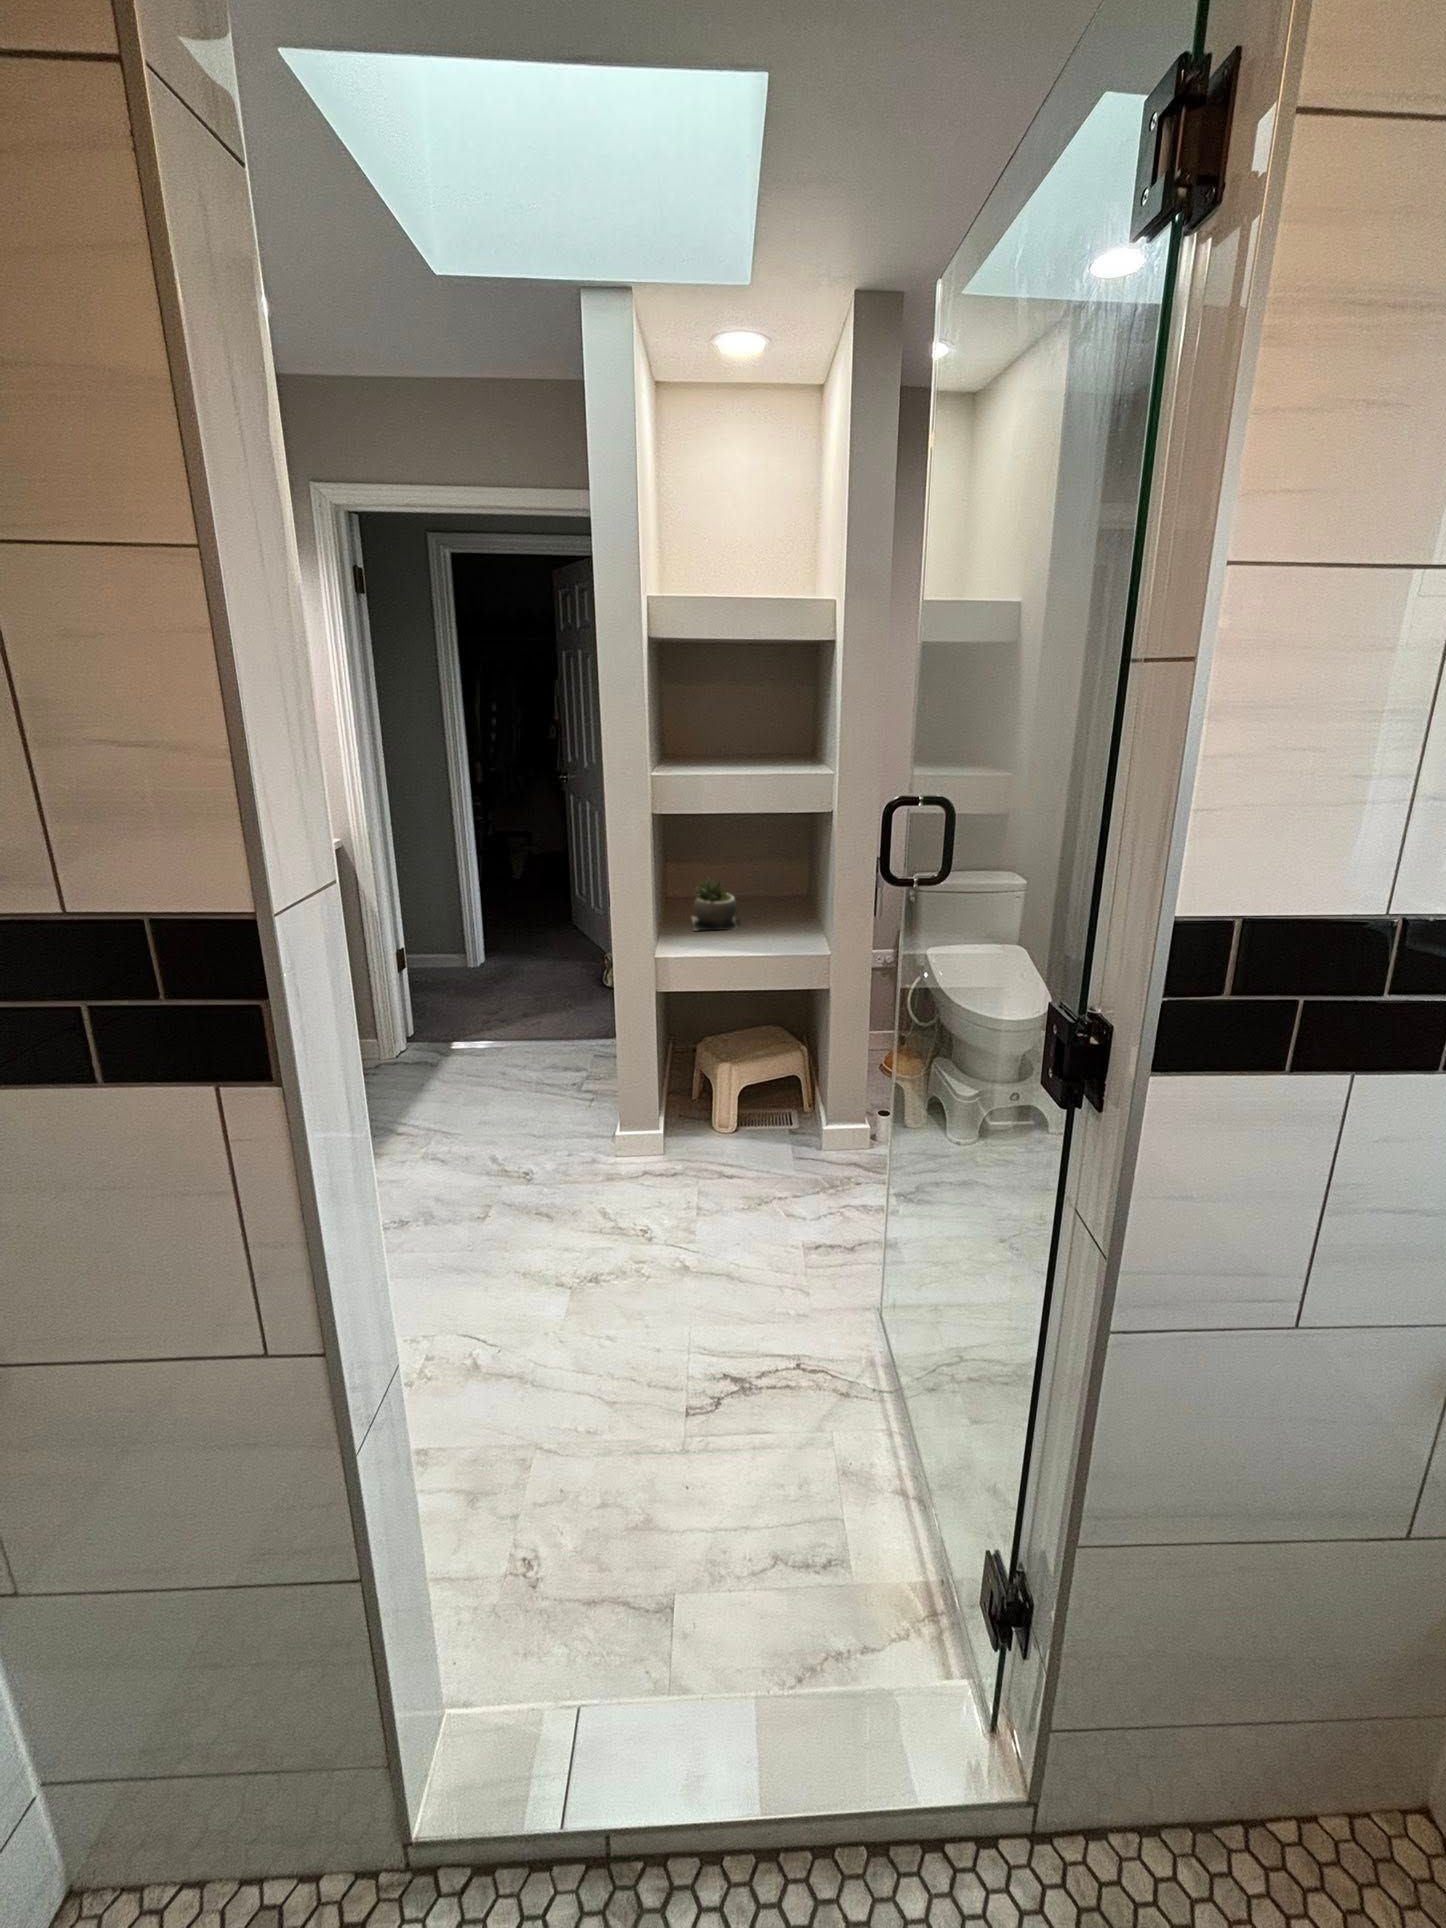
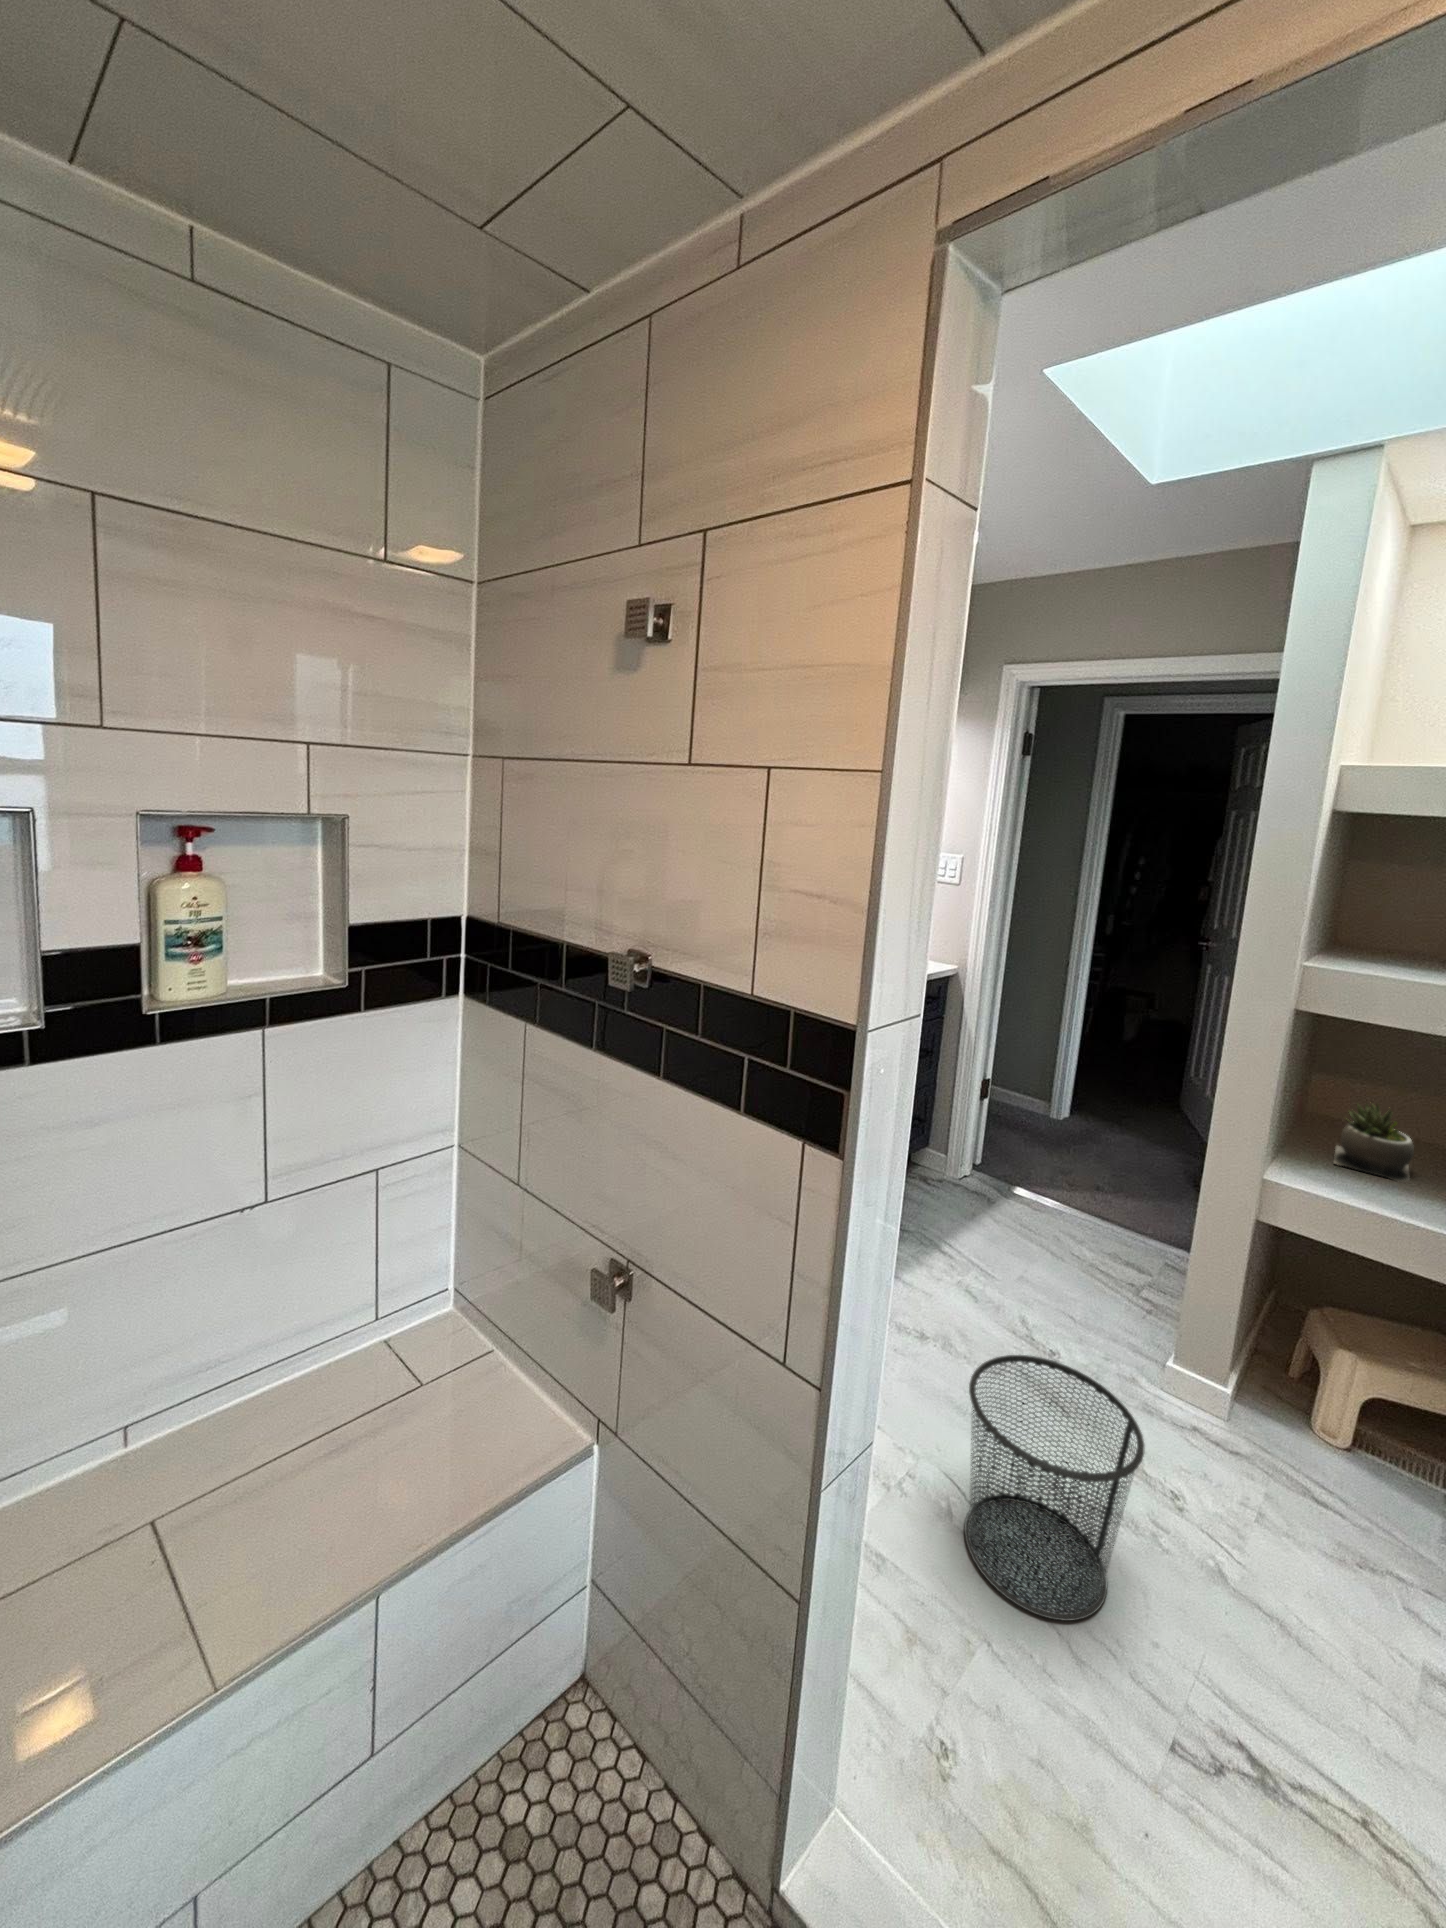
waste bin: none [468,1178,623,1400] -> present [964,1355,1144,1621]

